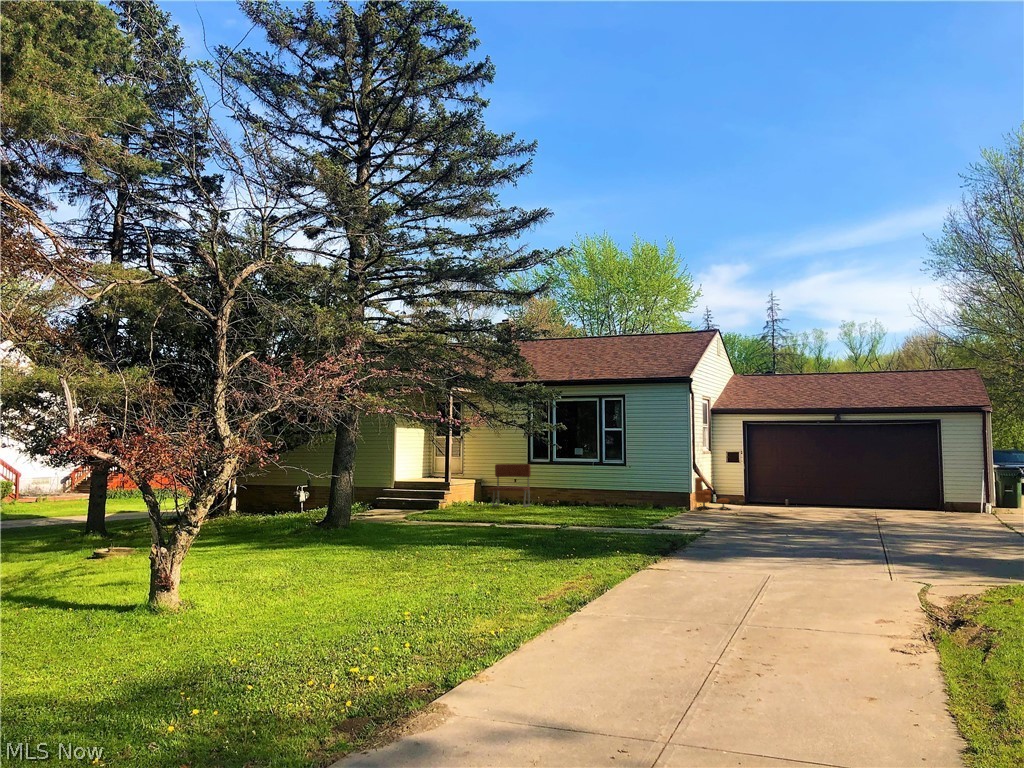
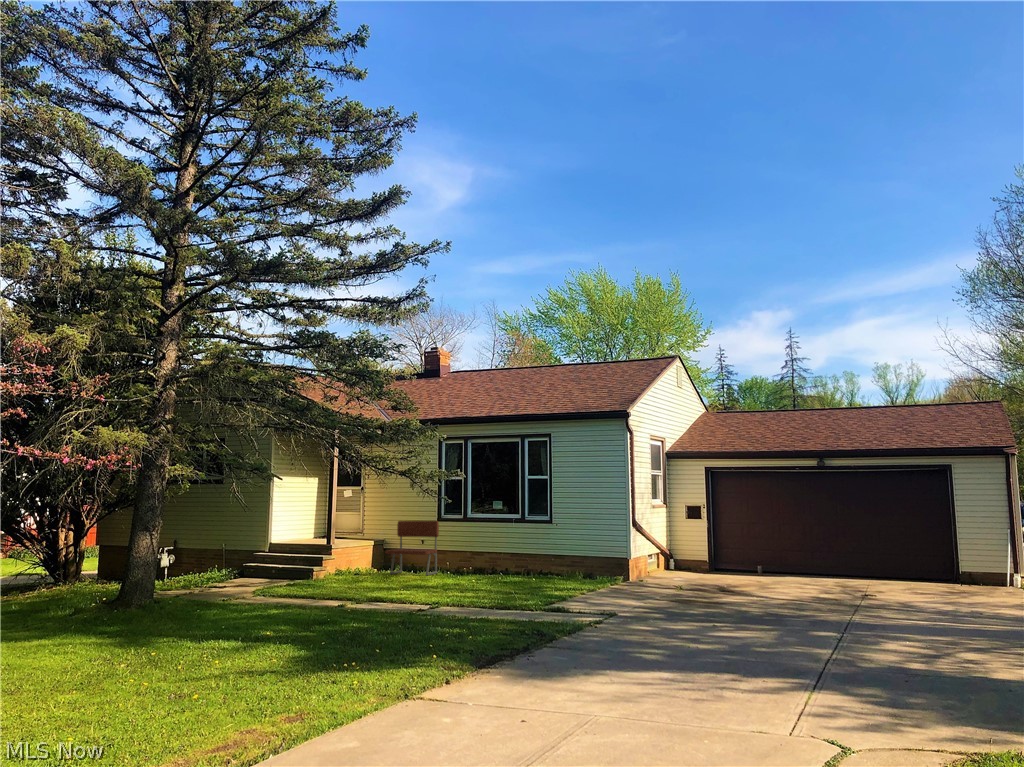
lounge chair: present [695,477,731,510] -> none [633,538,679,581]

